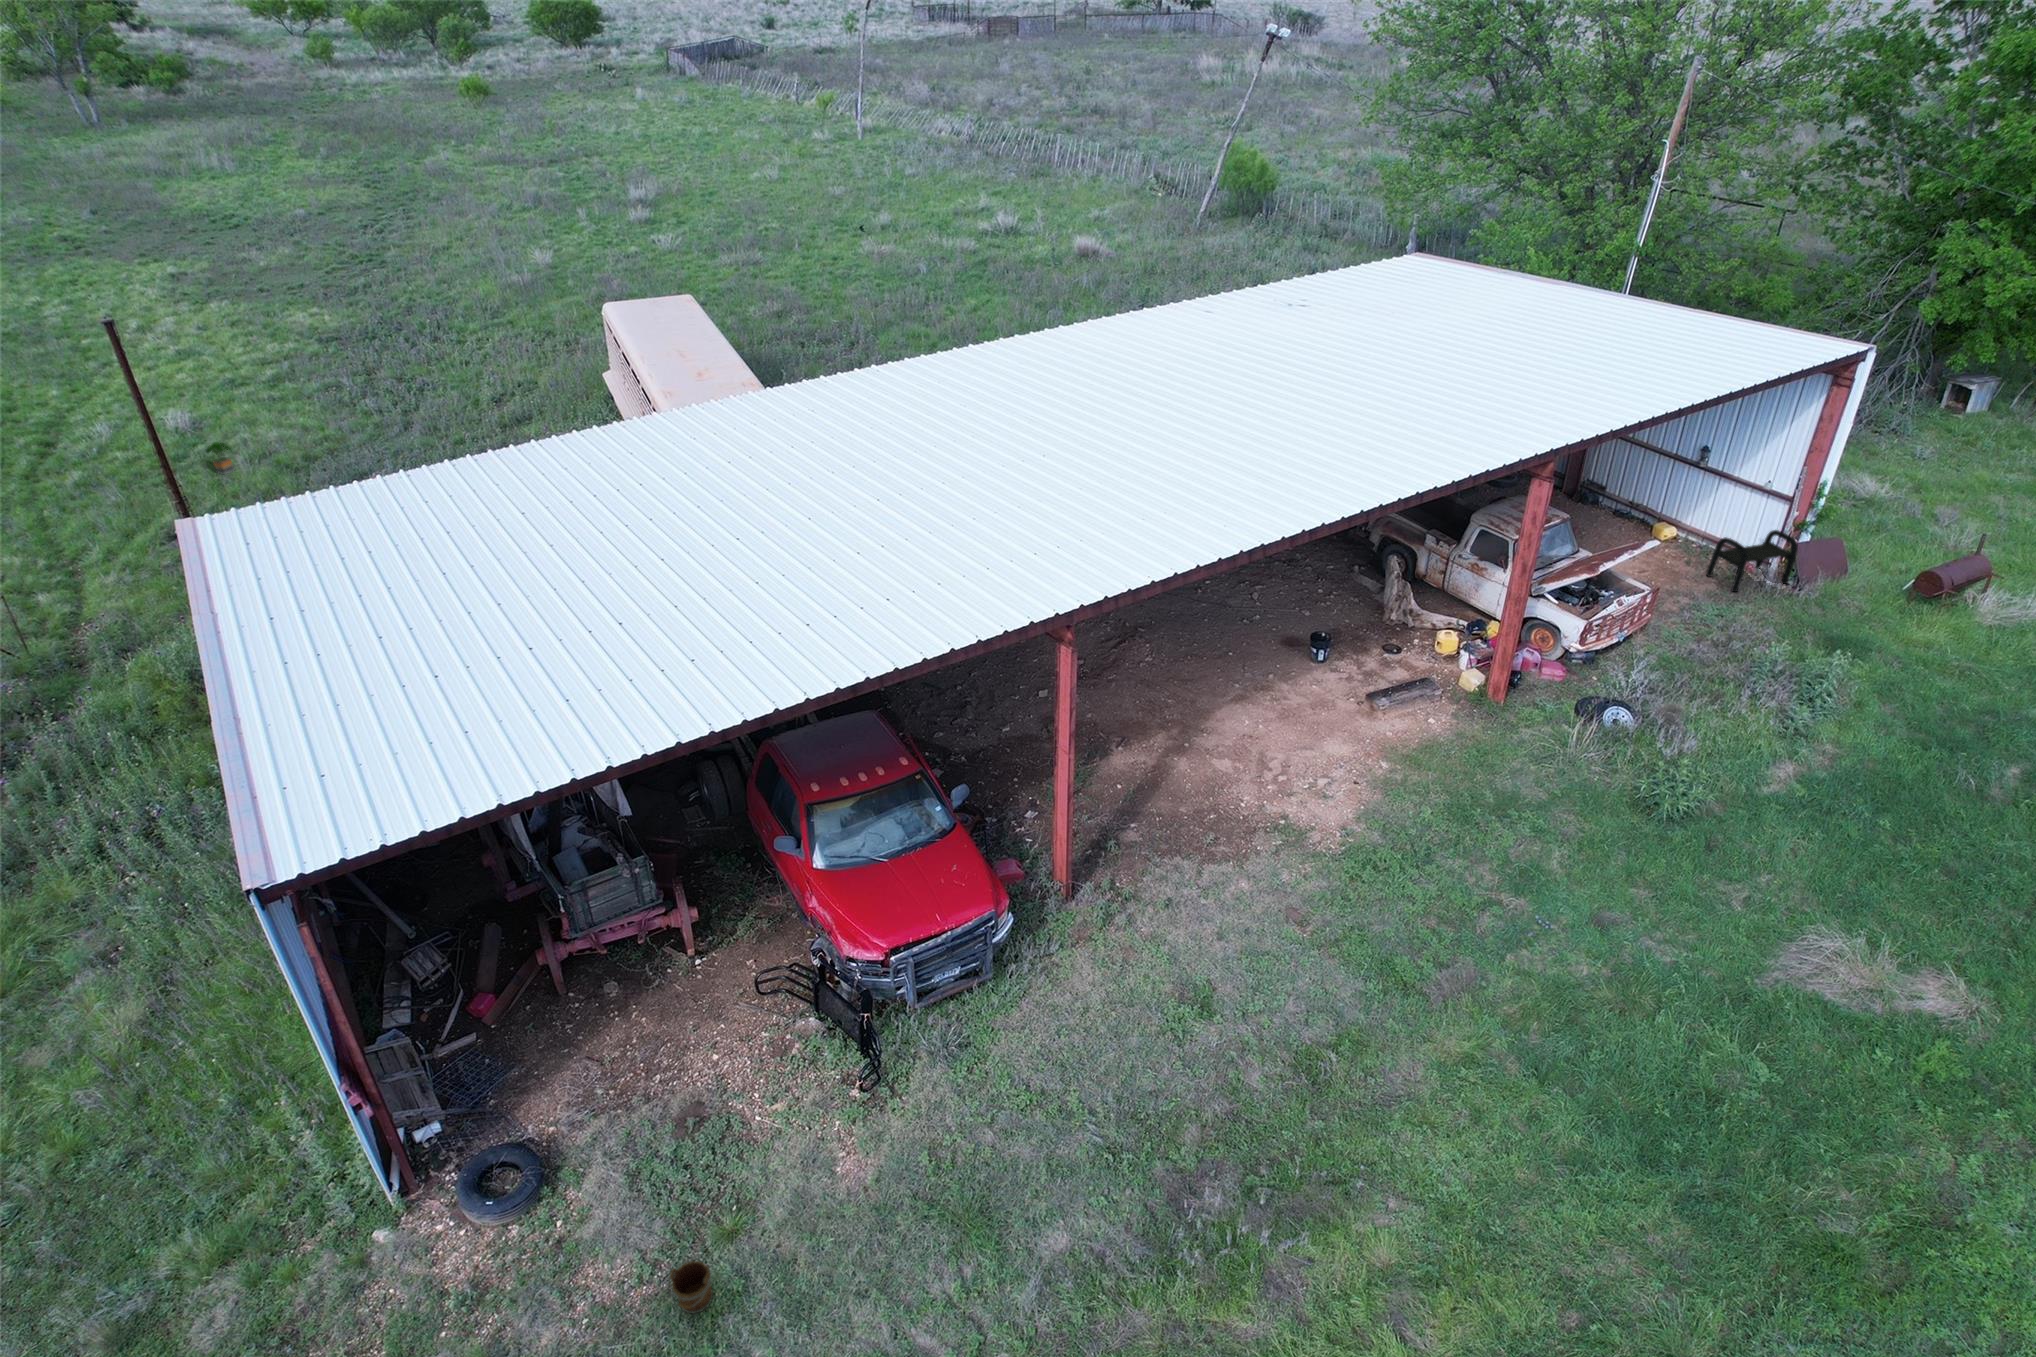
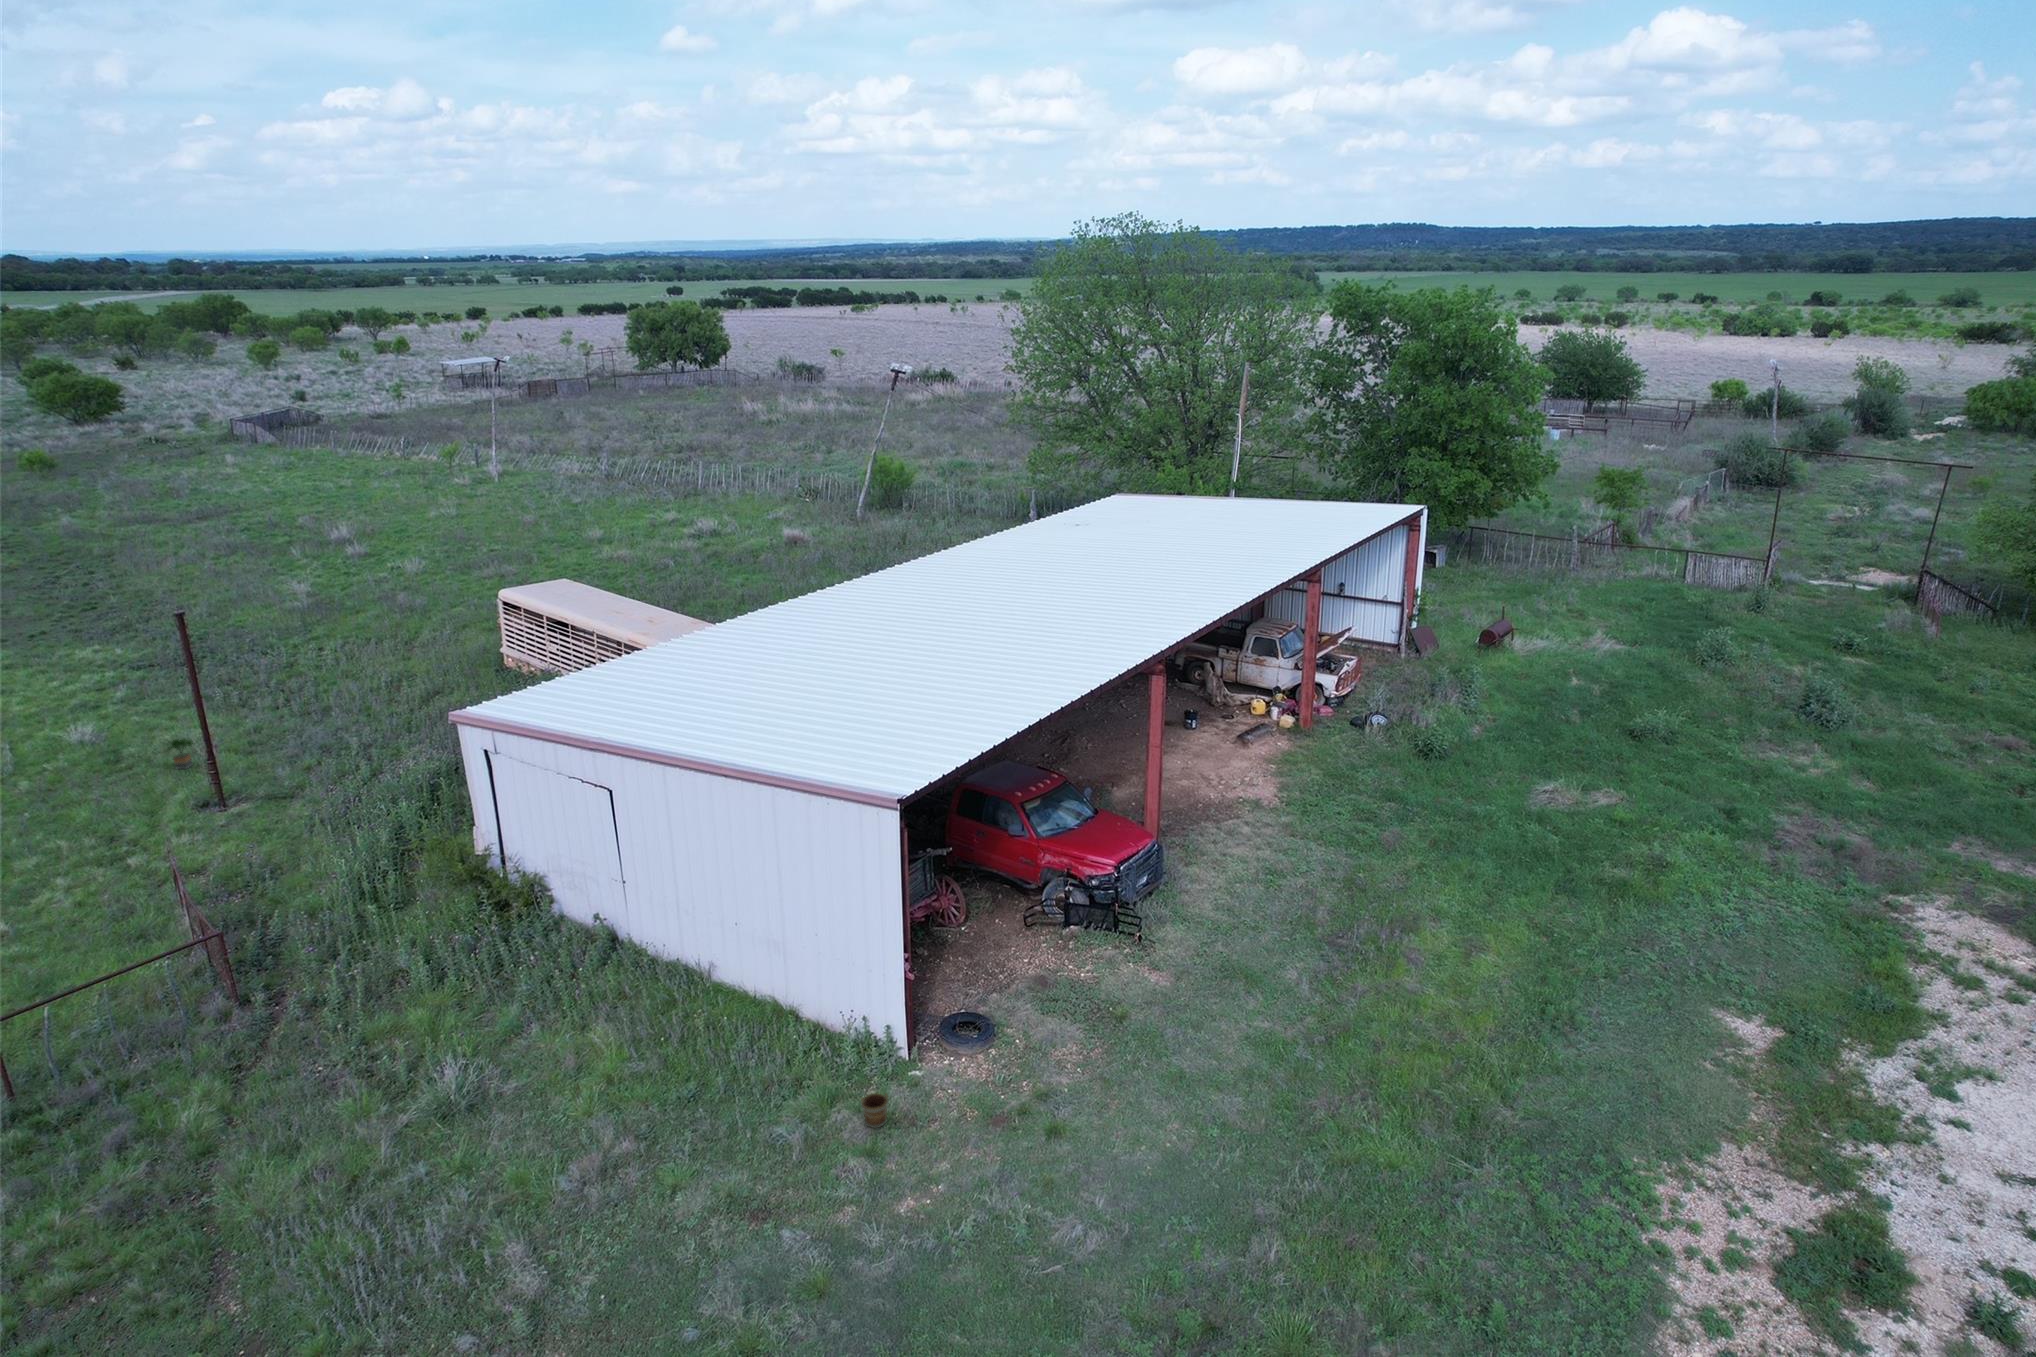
bench: present [1706,530,1798,592] -> none [1369,623,1414,662]
bucket: present [669,1261,713,1314] -> present [861,1094,889,1128]

